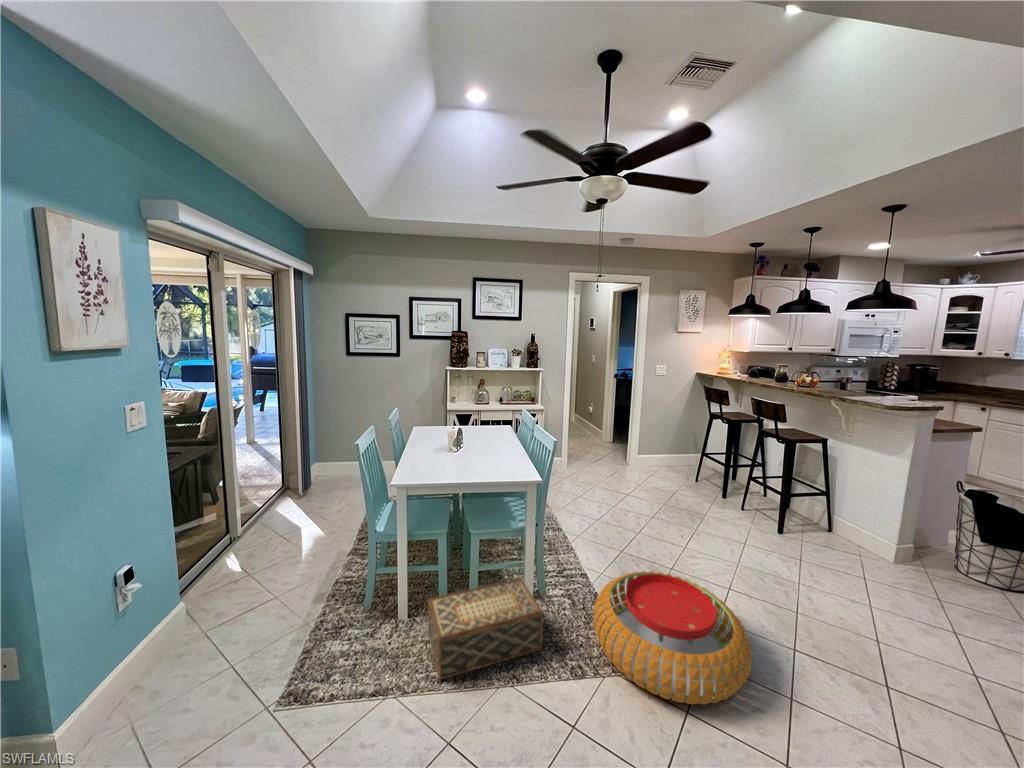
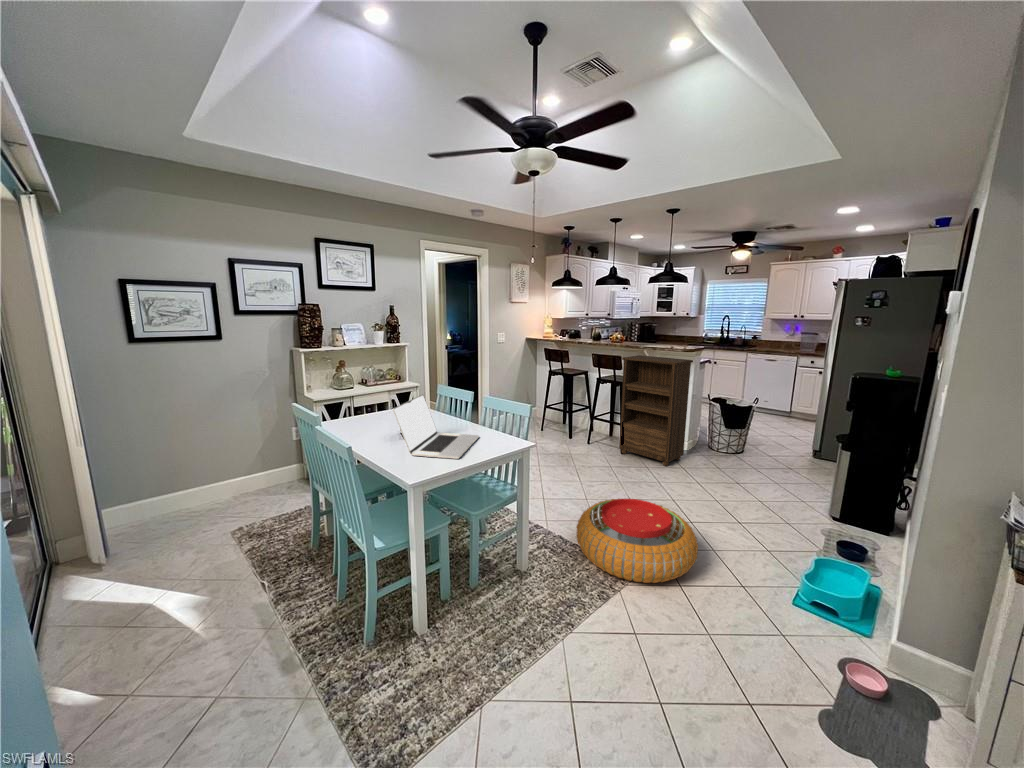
bookshelf: none [774,406,903,567] -> present [619,355,693,466]
laptop: none [424,414,505,475] -> present [393,395,479,459]
woven basket: present [428,579,544,680] -> none [461,544,566,661]

